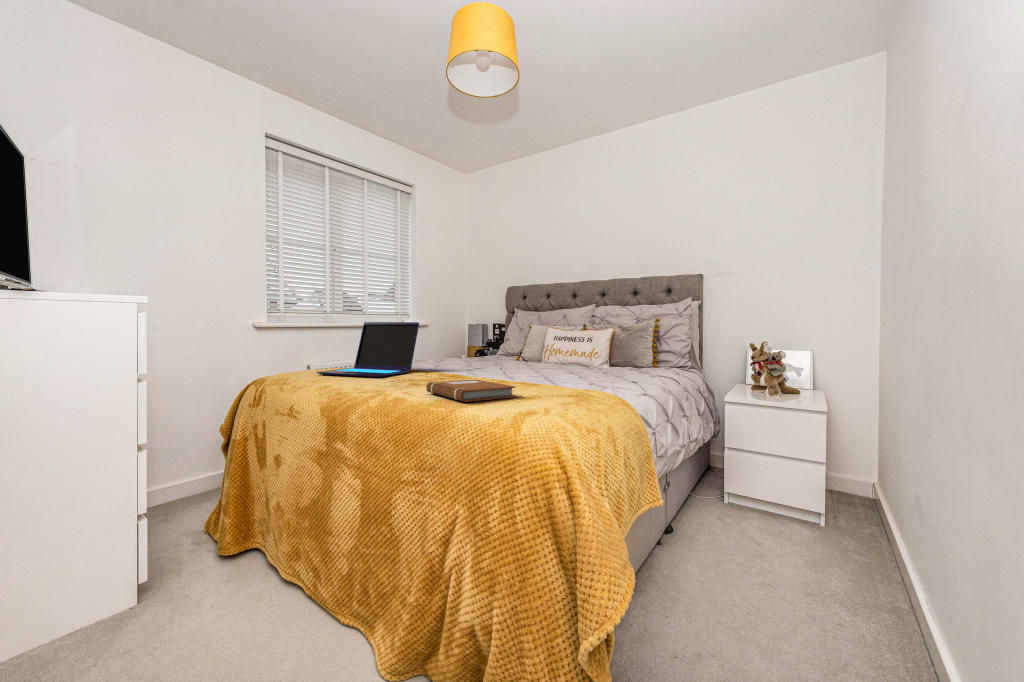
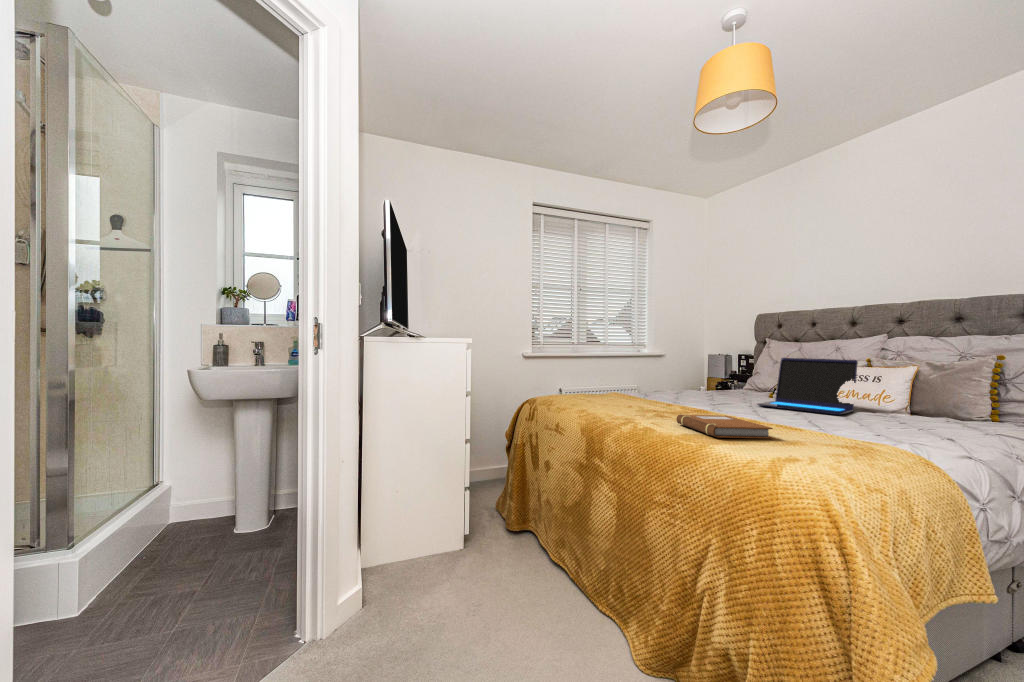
laptop: present [316,322,419,377] -> present [757,358,858,415]

